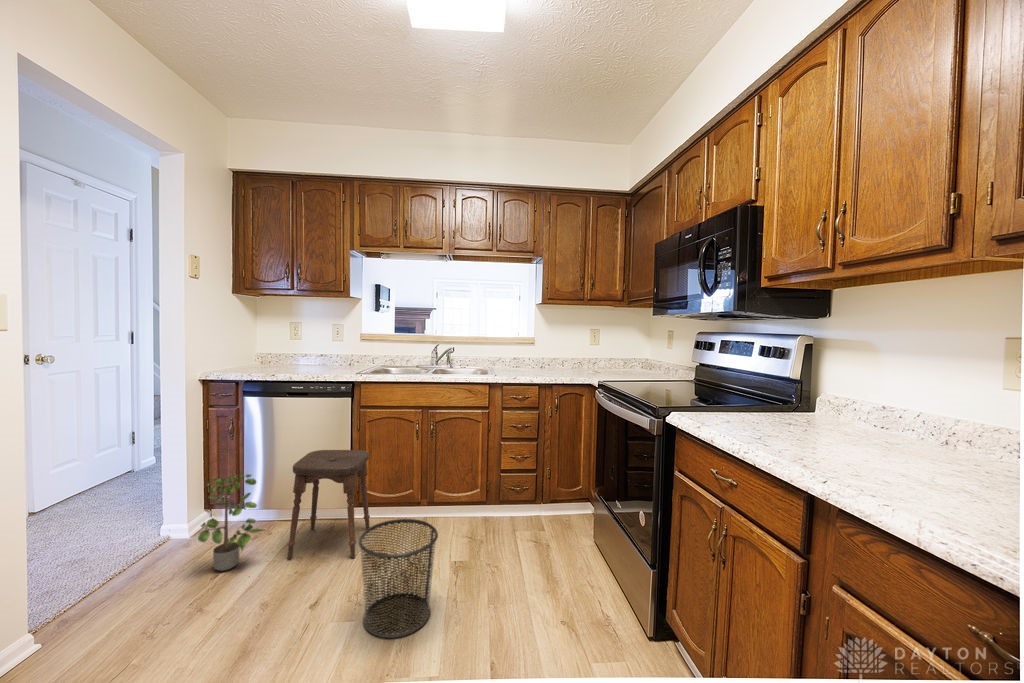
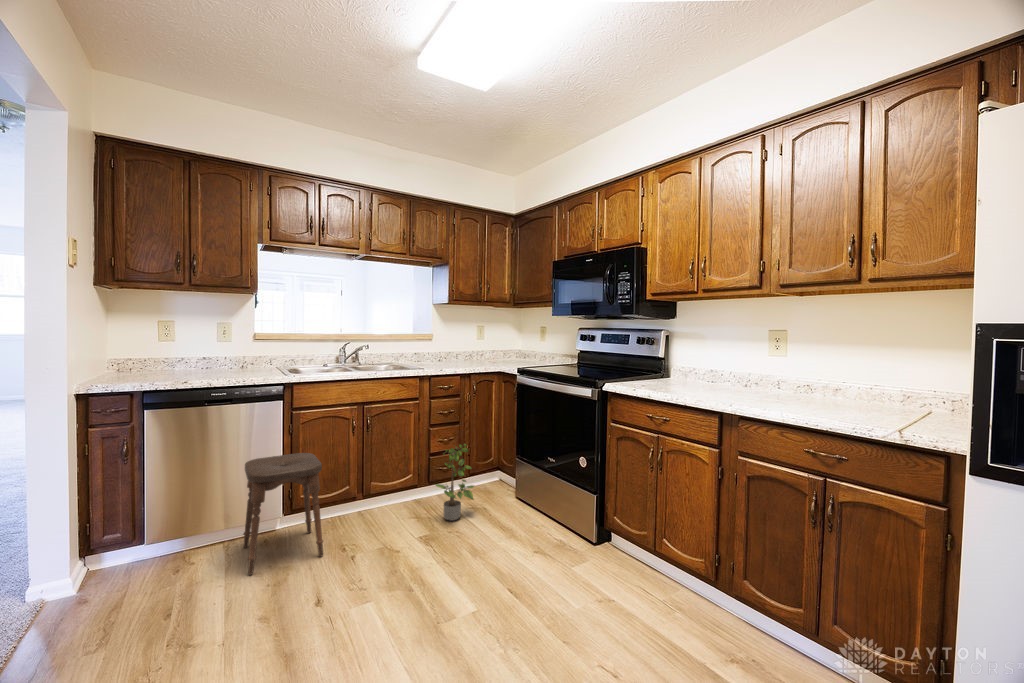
potted plant: present [198,473,265,571] -> present [436,444,474,521]
waste bin: present [359,519,438,638] -> none [377,497,446,597]

